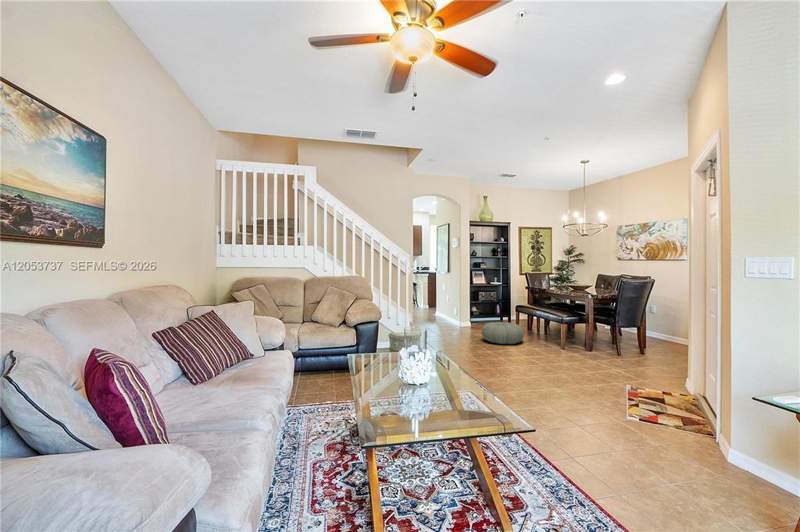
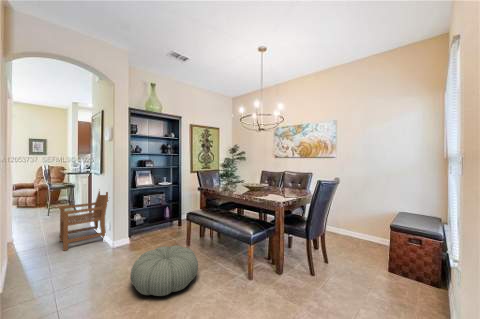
armchair: none [423,279,459,325] -> present [59,189,108,251]

